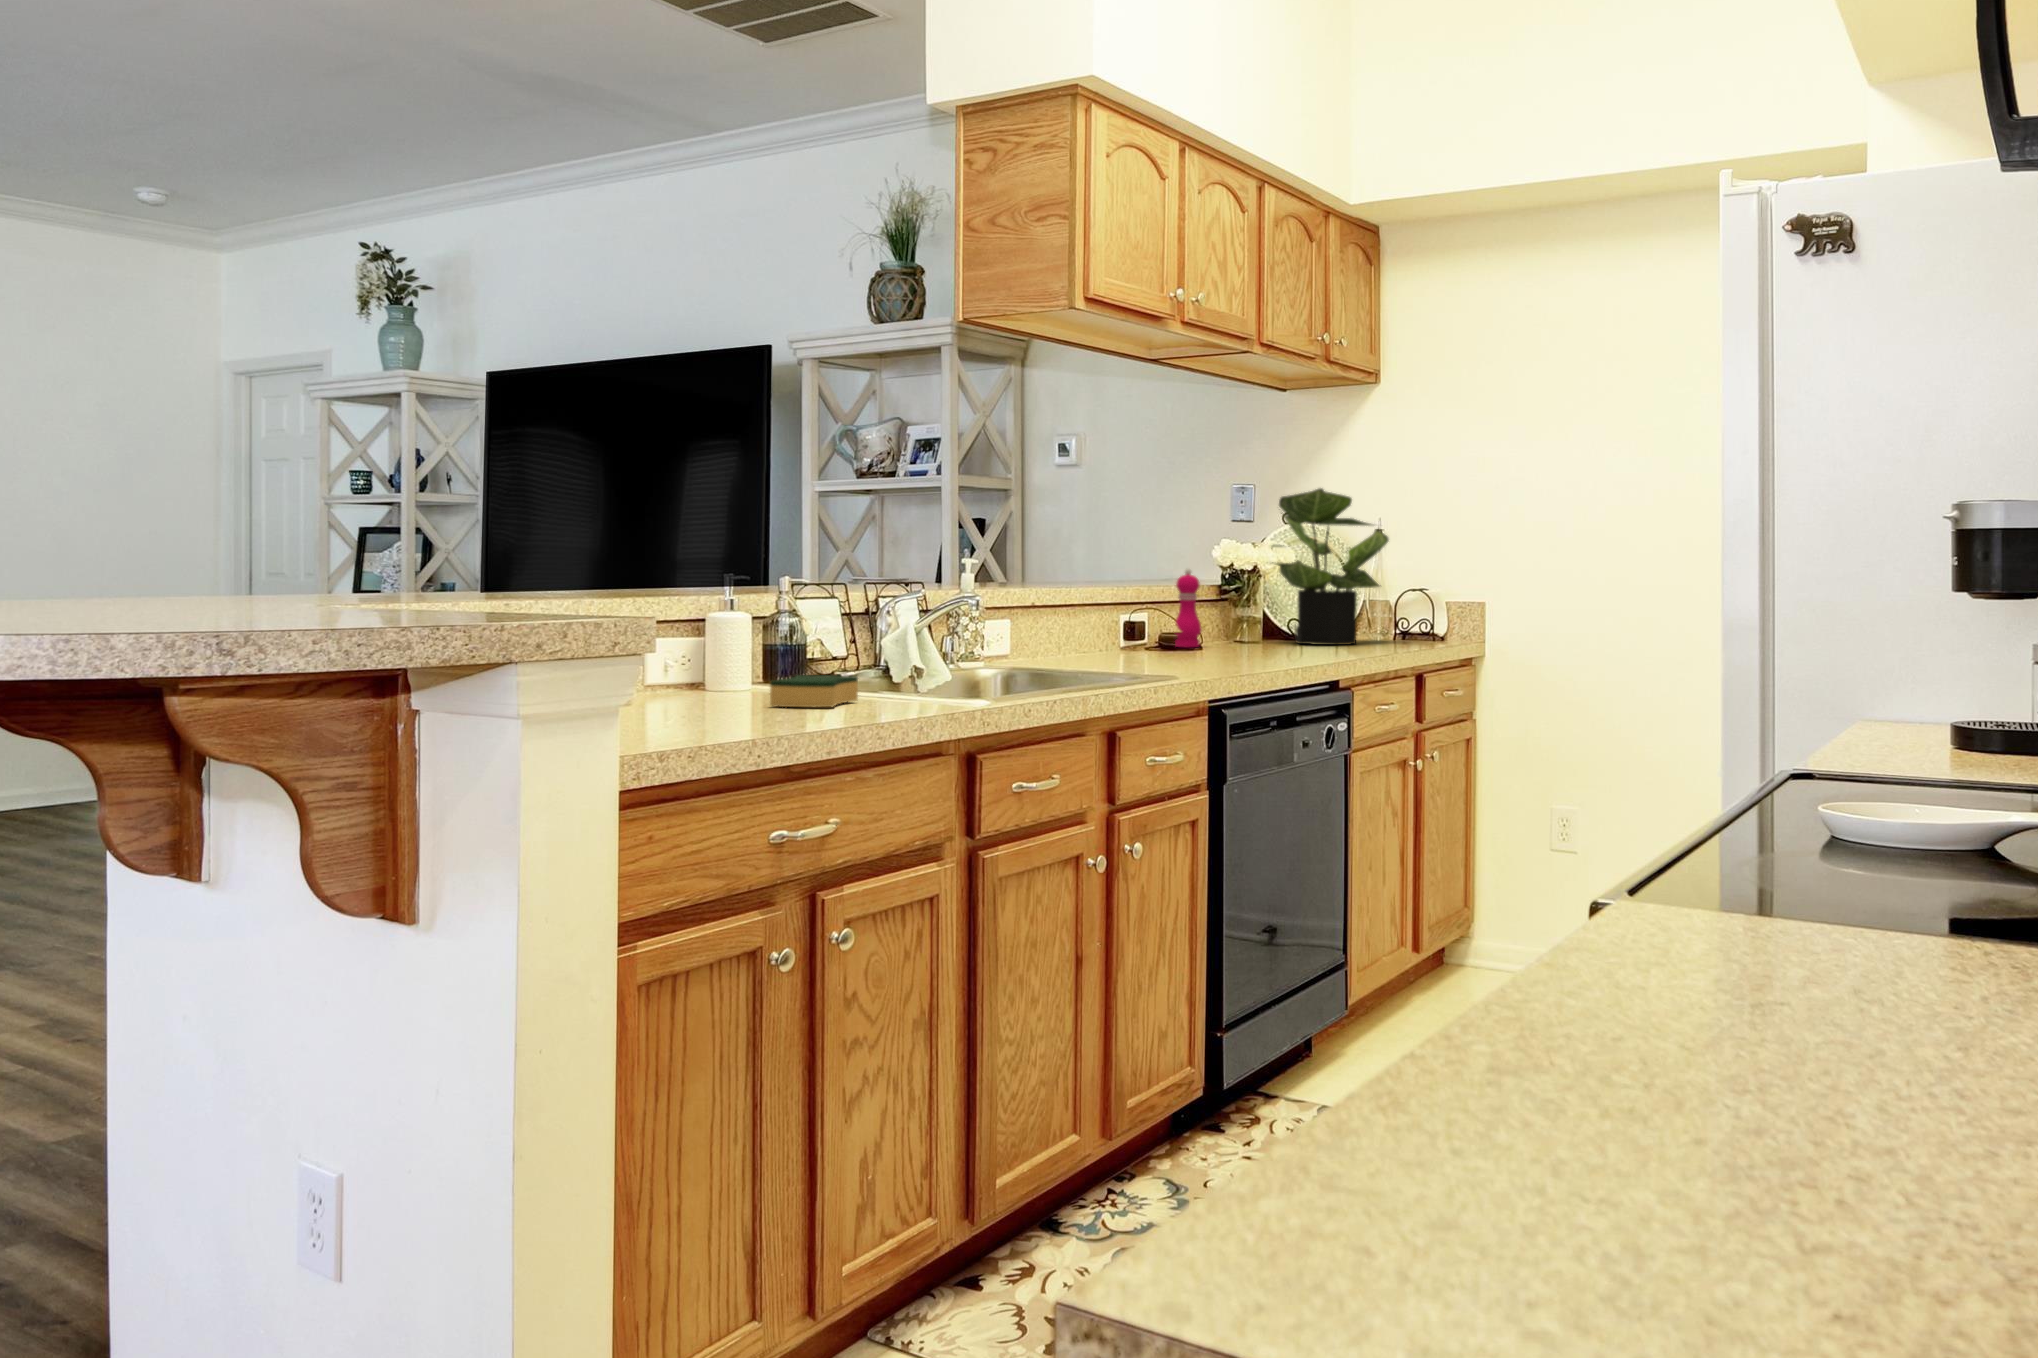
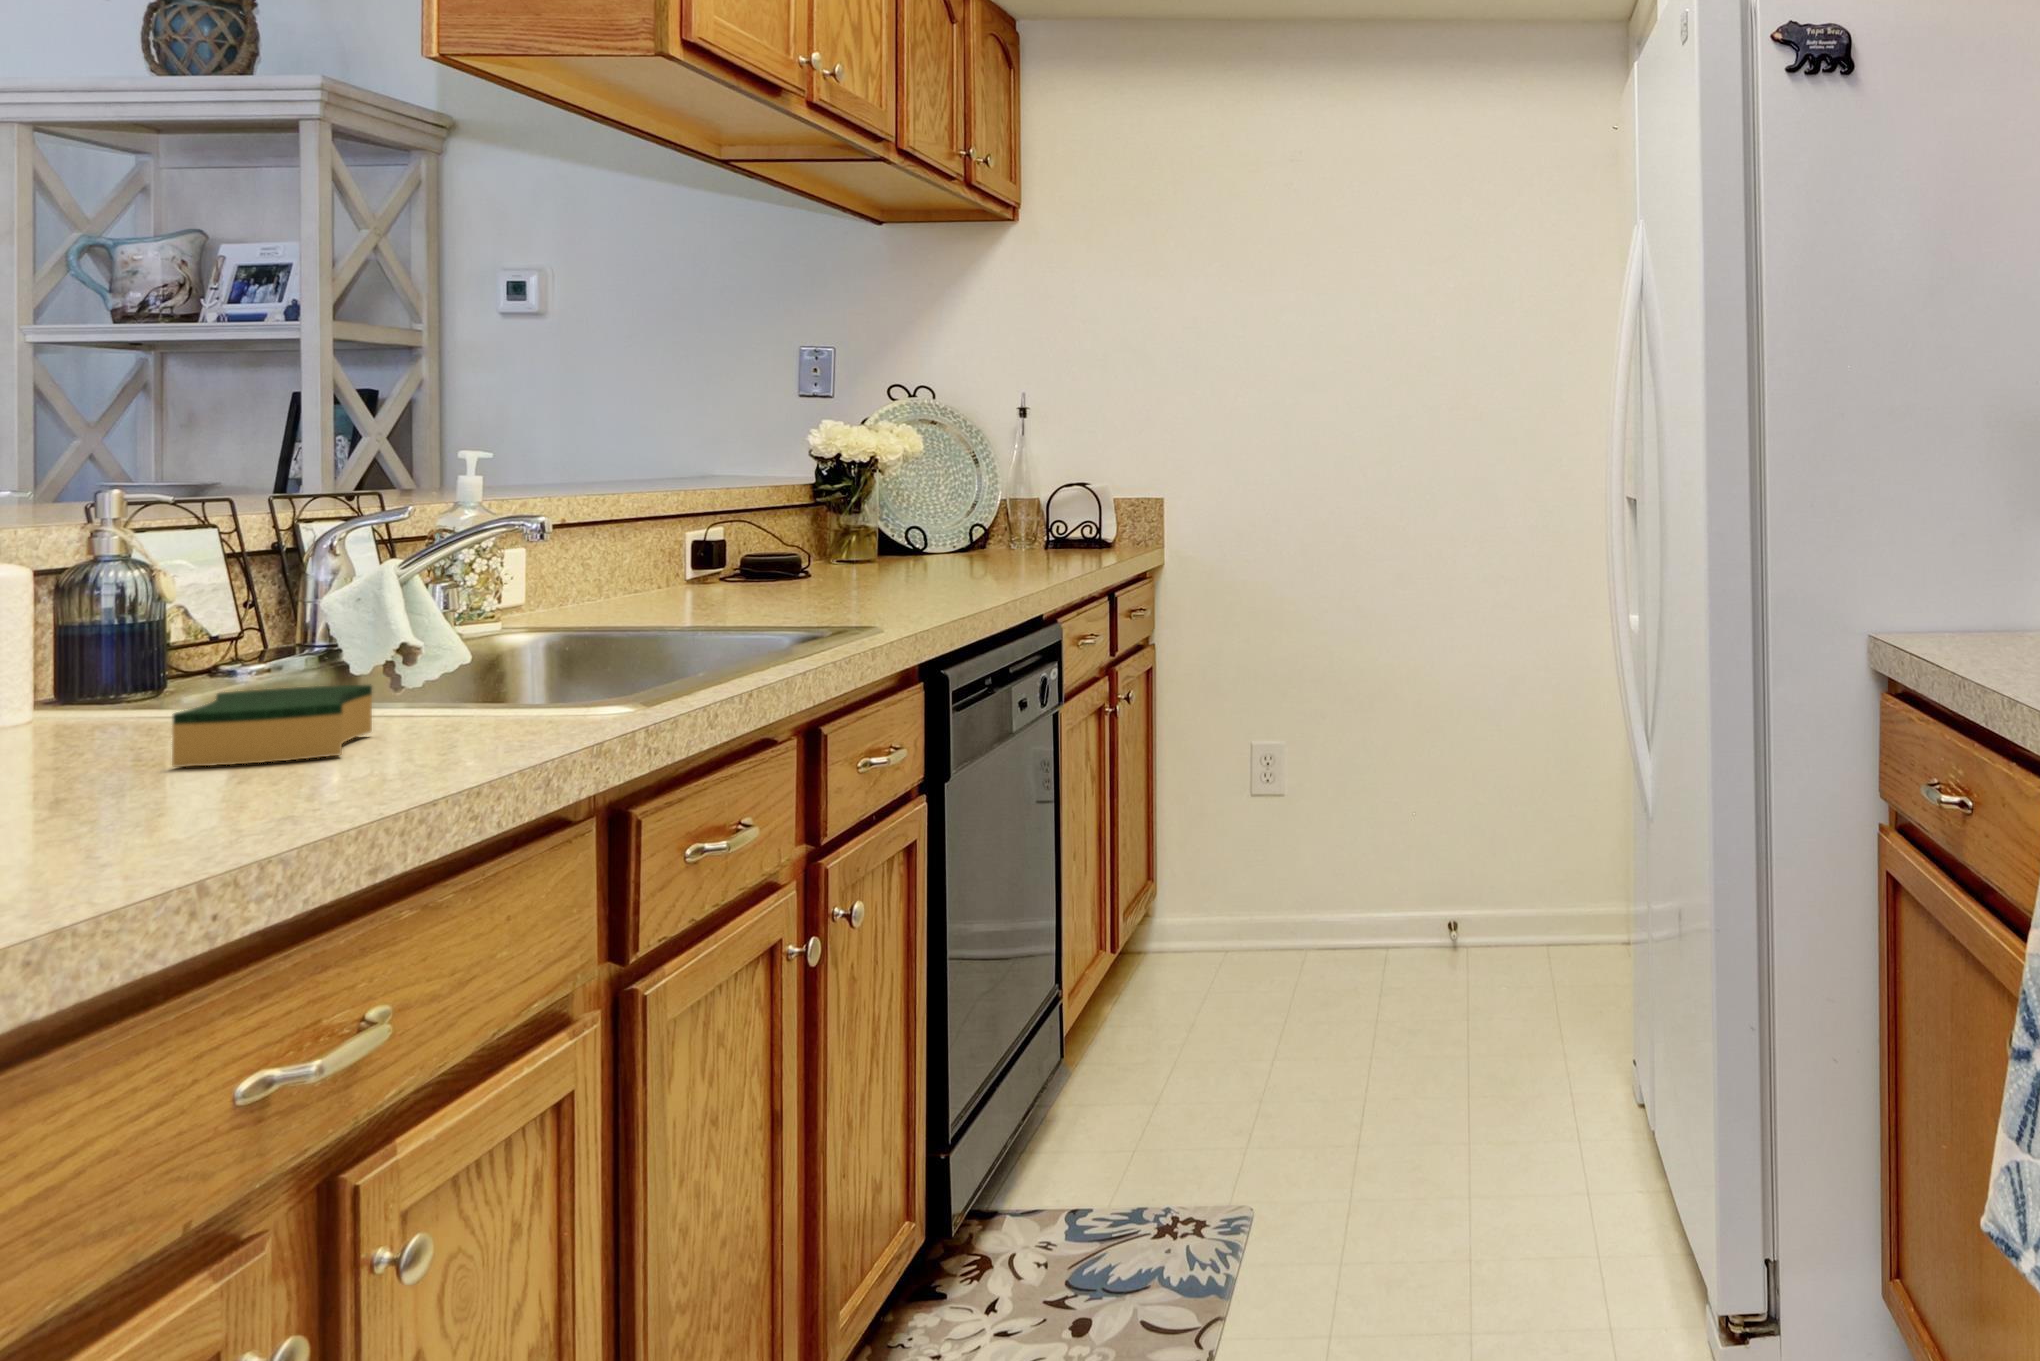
potted plant: present [1273,488,1389,645] -> none [886,350,1062,564]
pepper mill: present [1175,569,1202,647] -> none [759,463,804,577]

